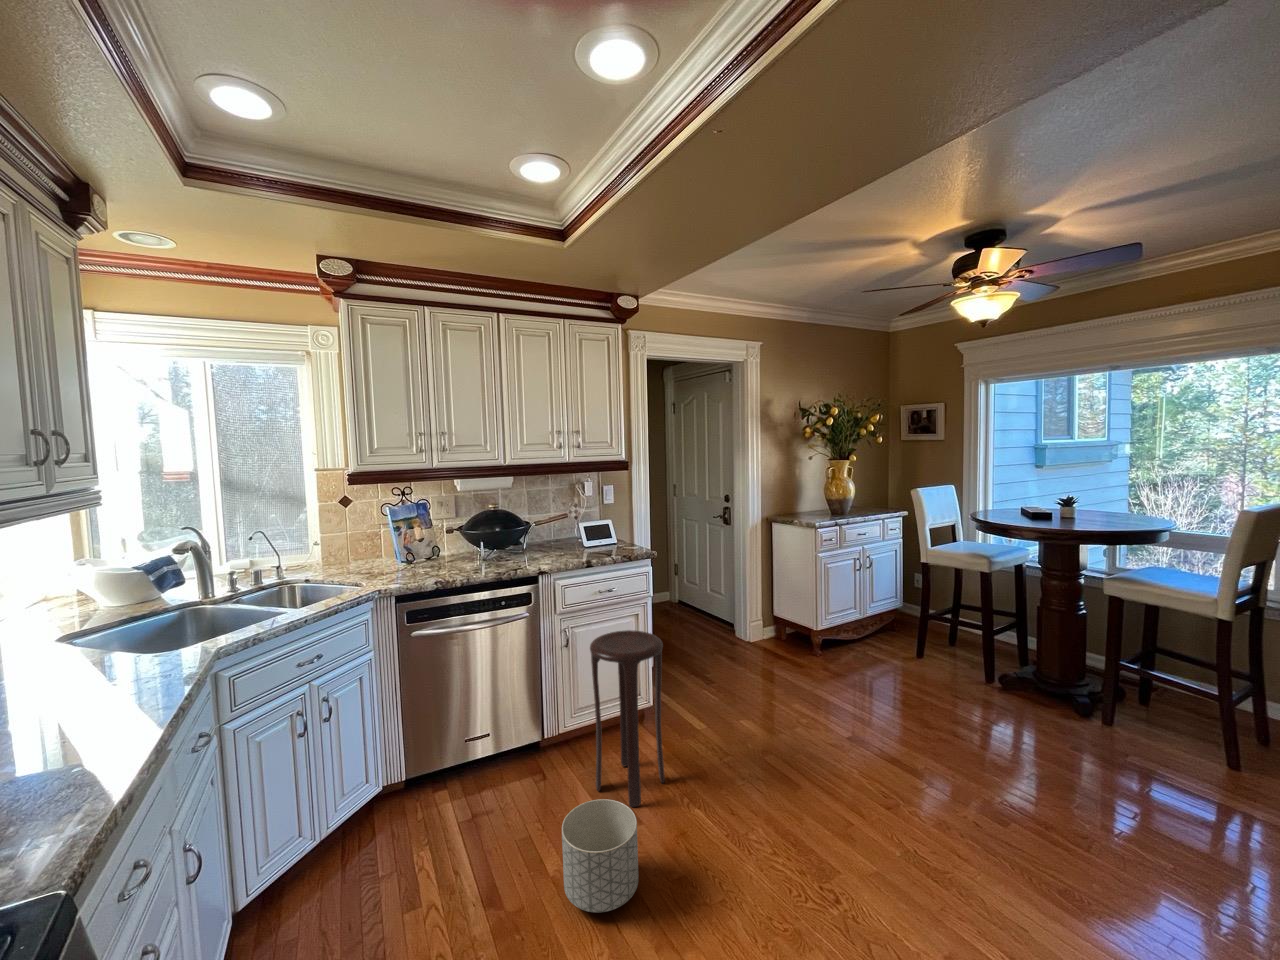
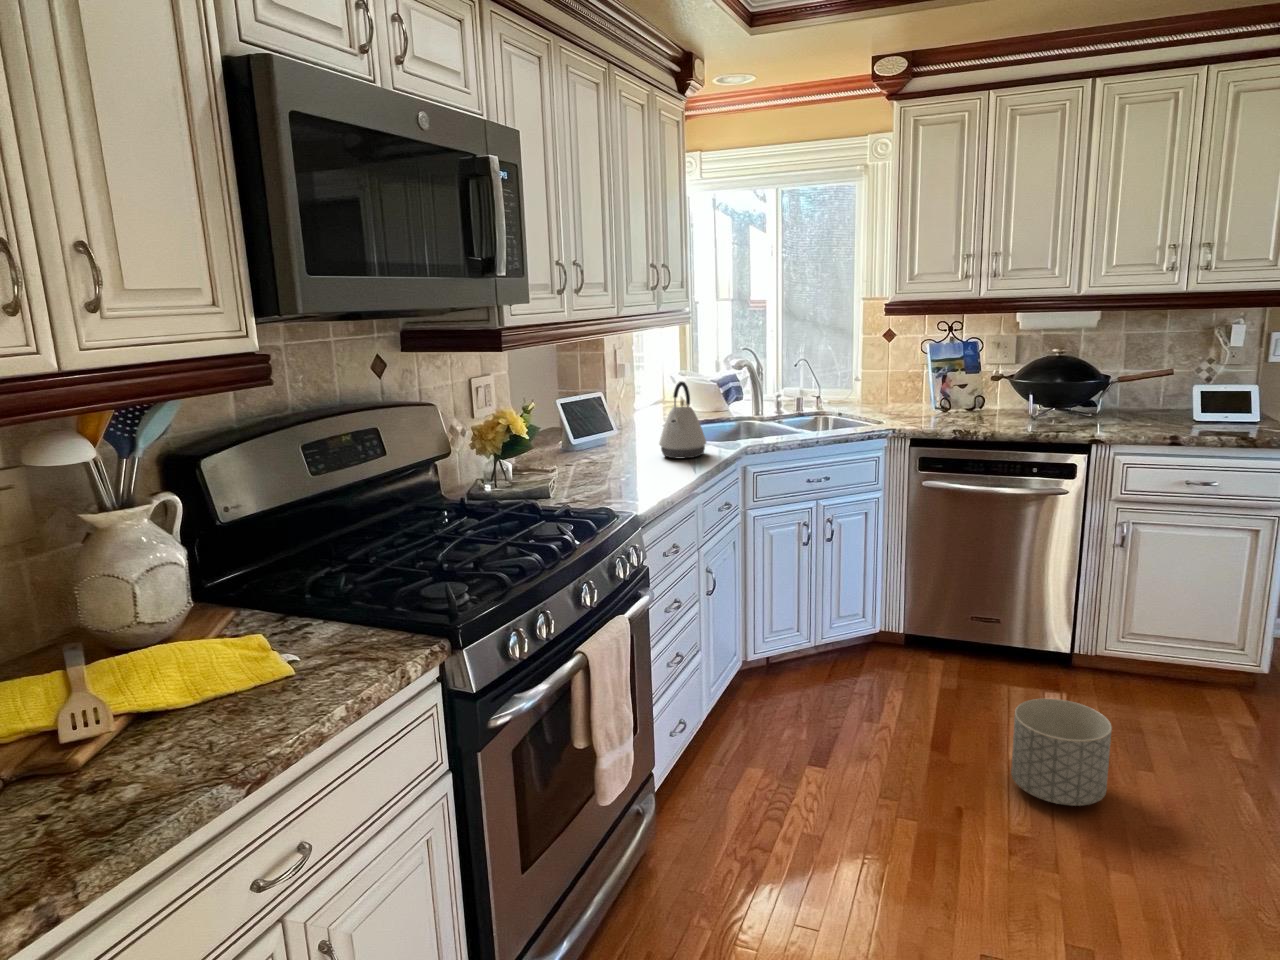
kettle: none [66,589,159,704] -> present [659,381,706,458]
stool: present [590,630,665,807] -> none [1117,535,1250,758]

